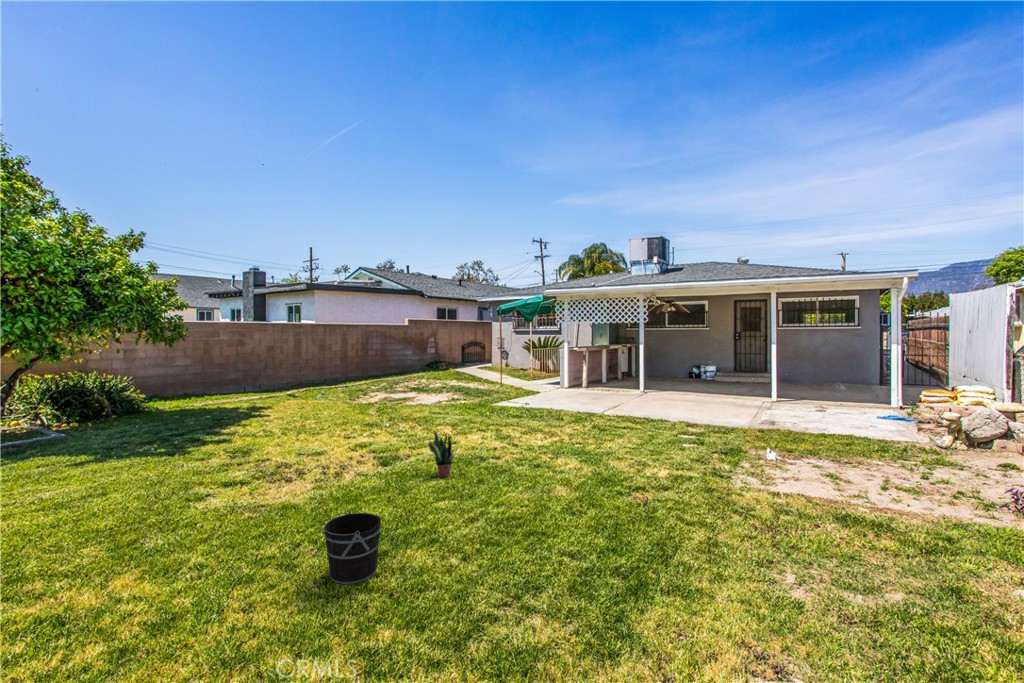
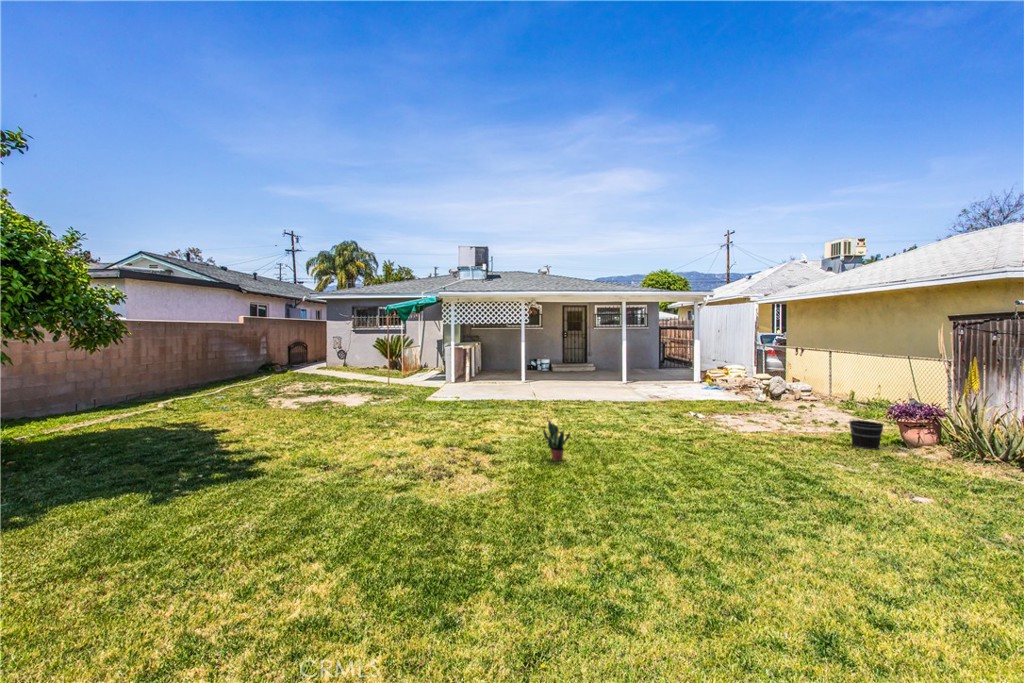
bucket: present [322,511,381,584] -> present [850,420,883,449]

